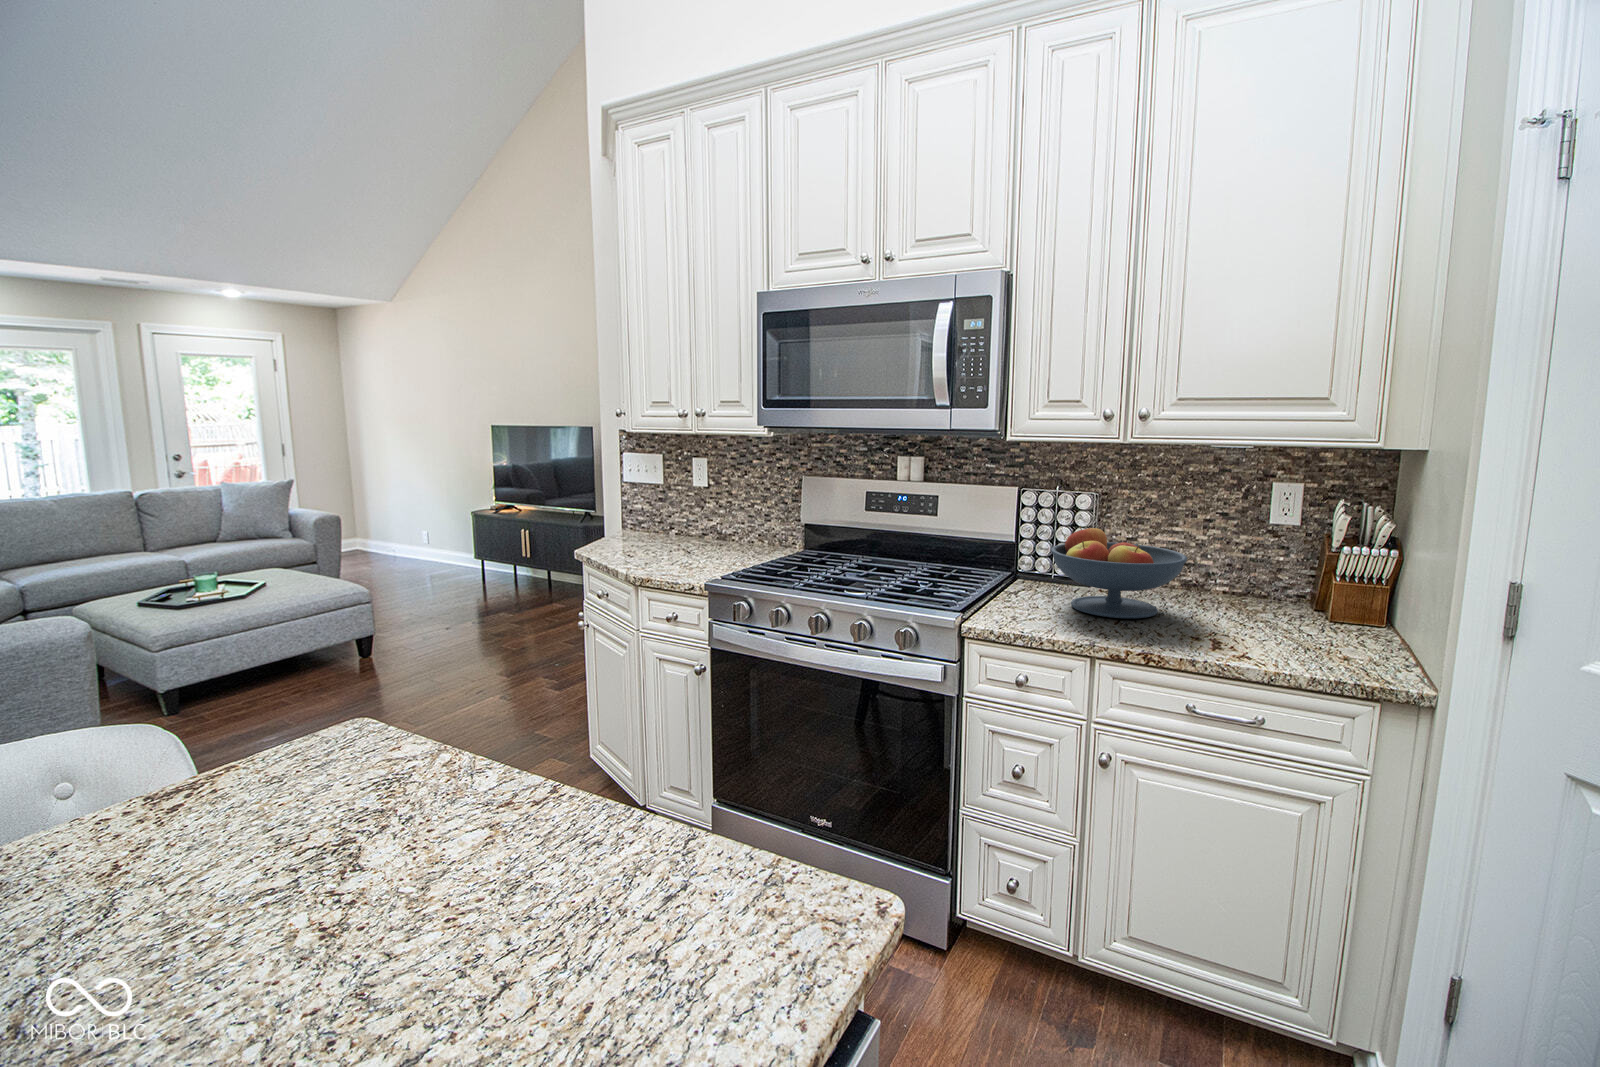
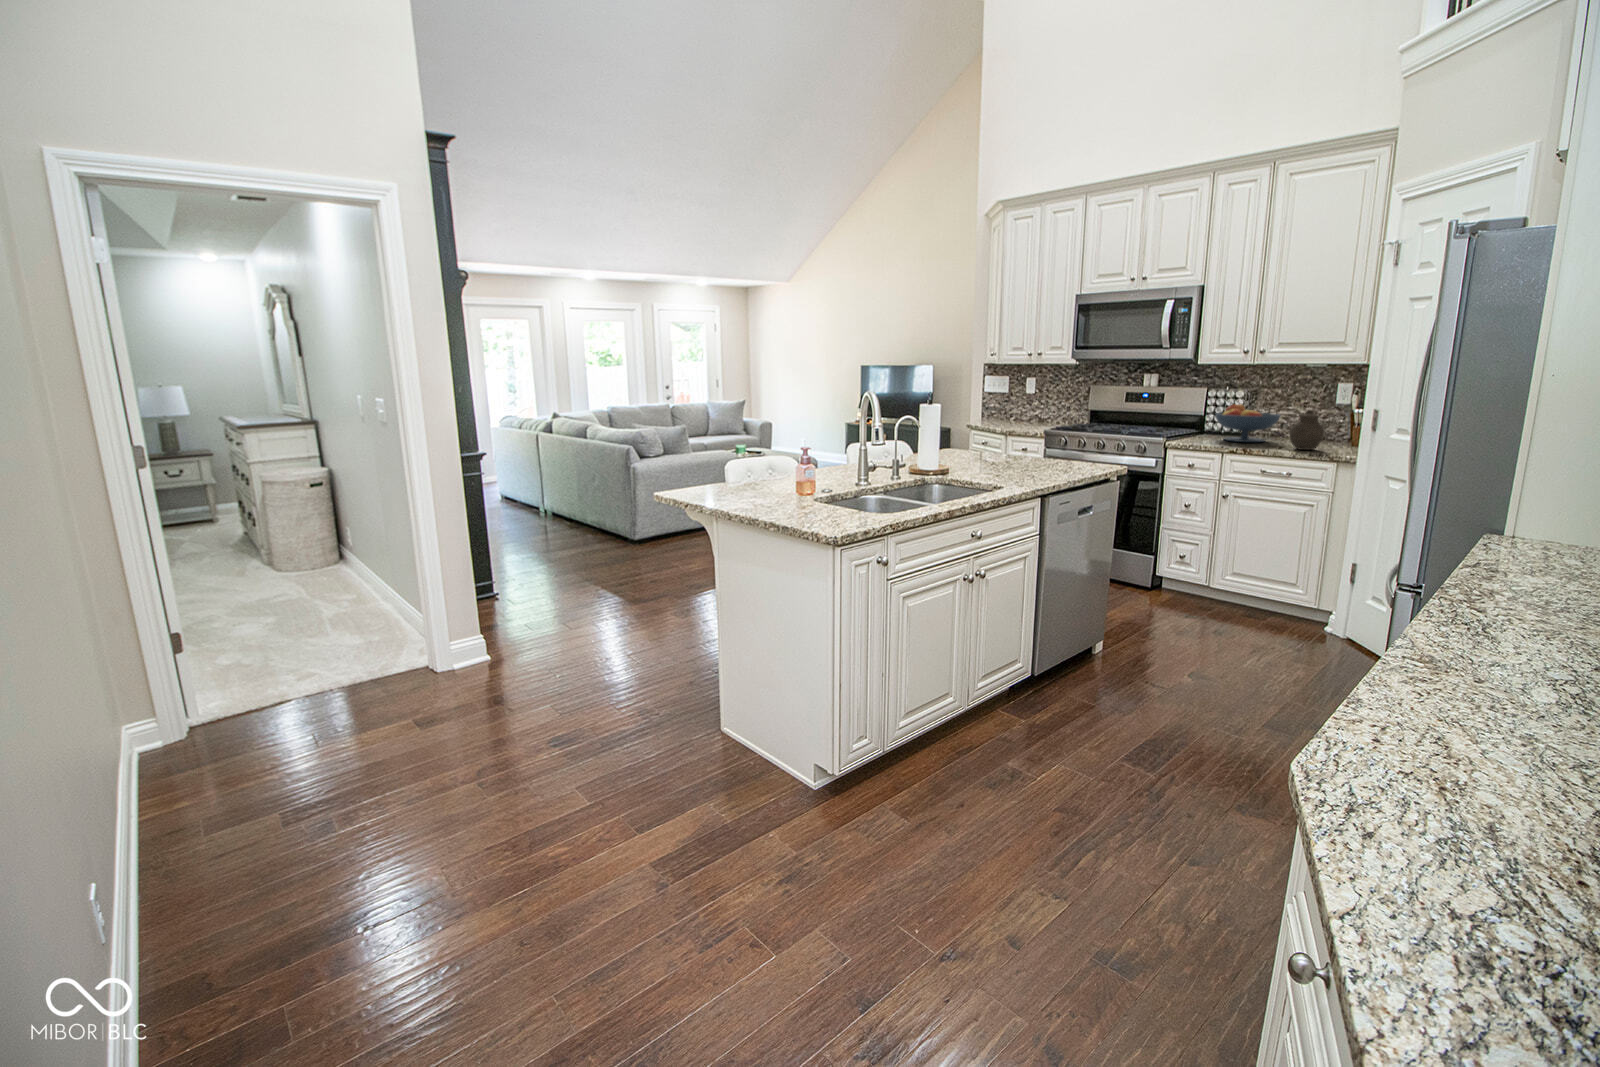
jar: none [1234,558,1315,654] -> present [1290,410,1324,450]

